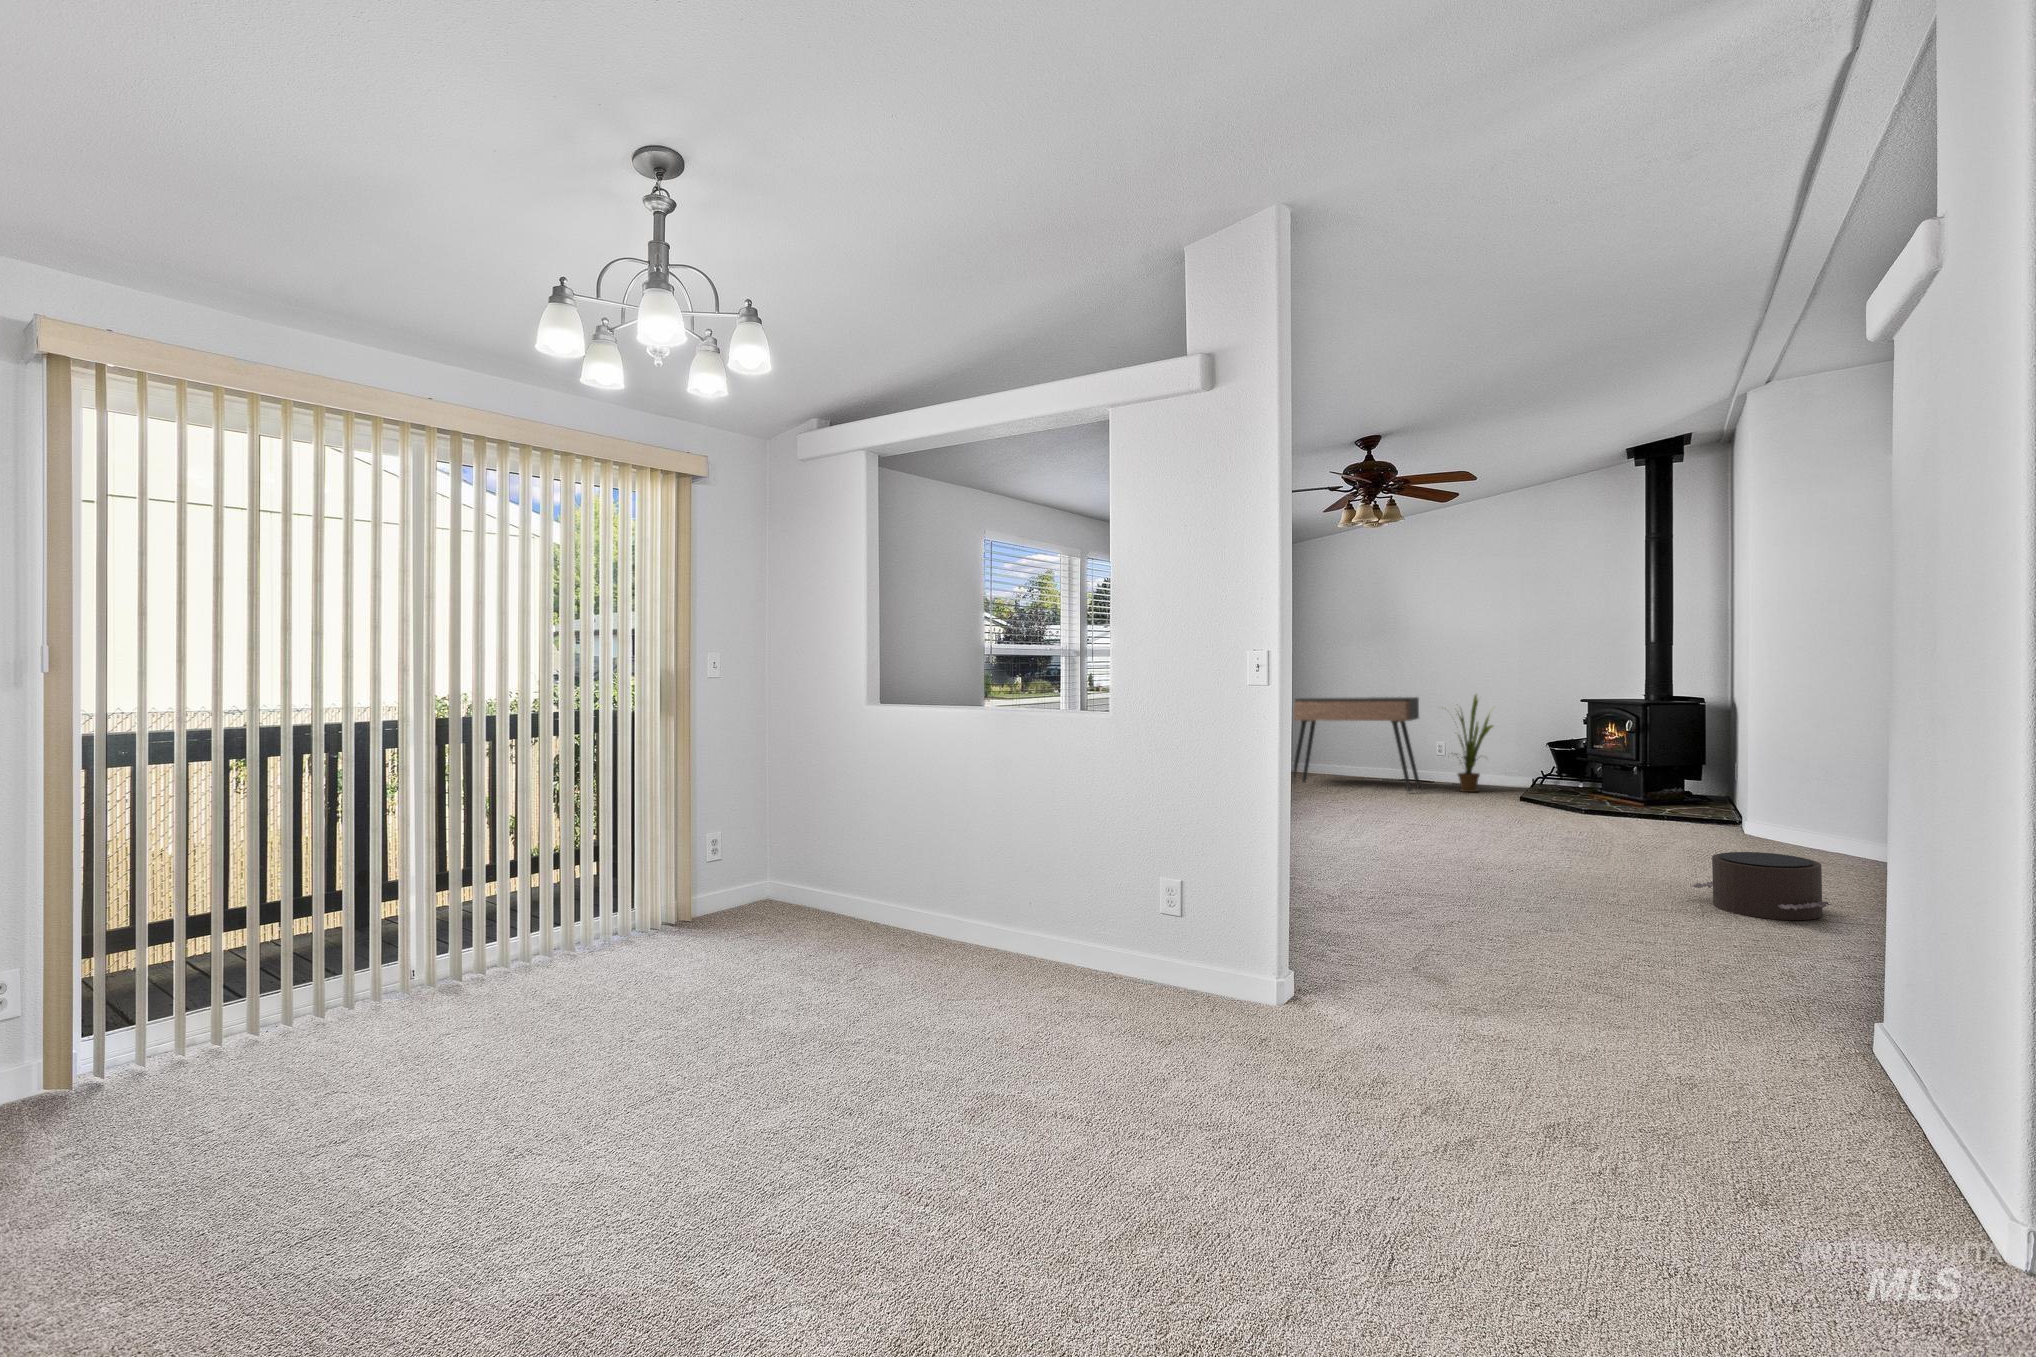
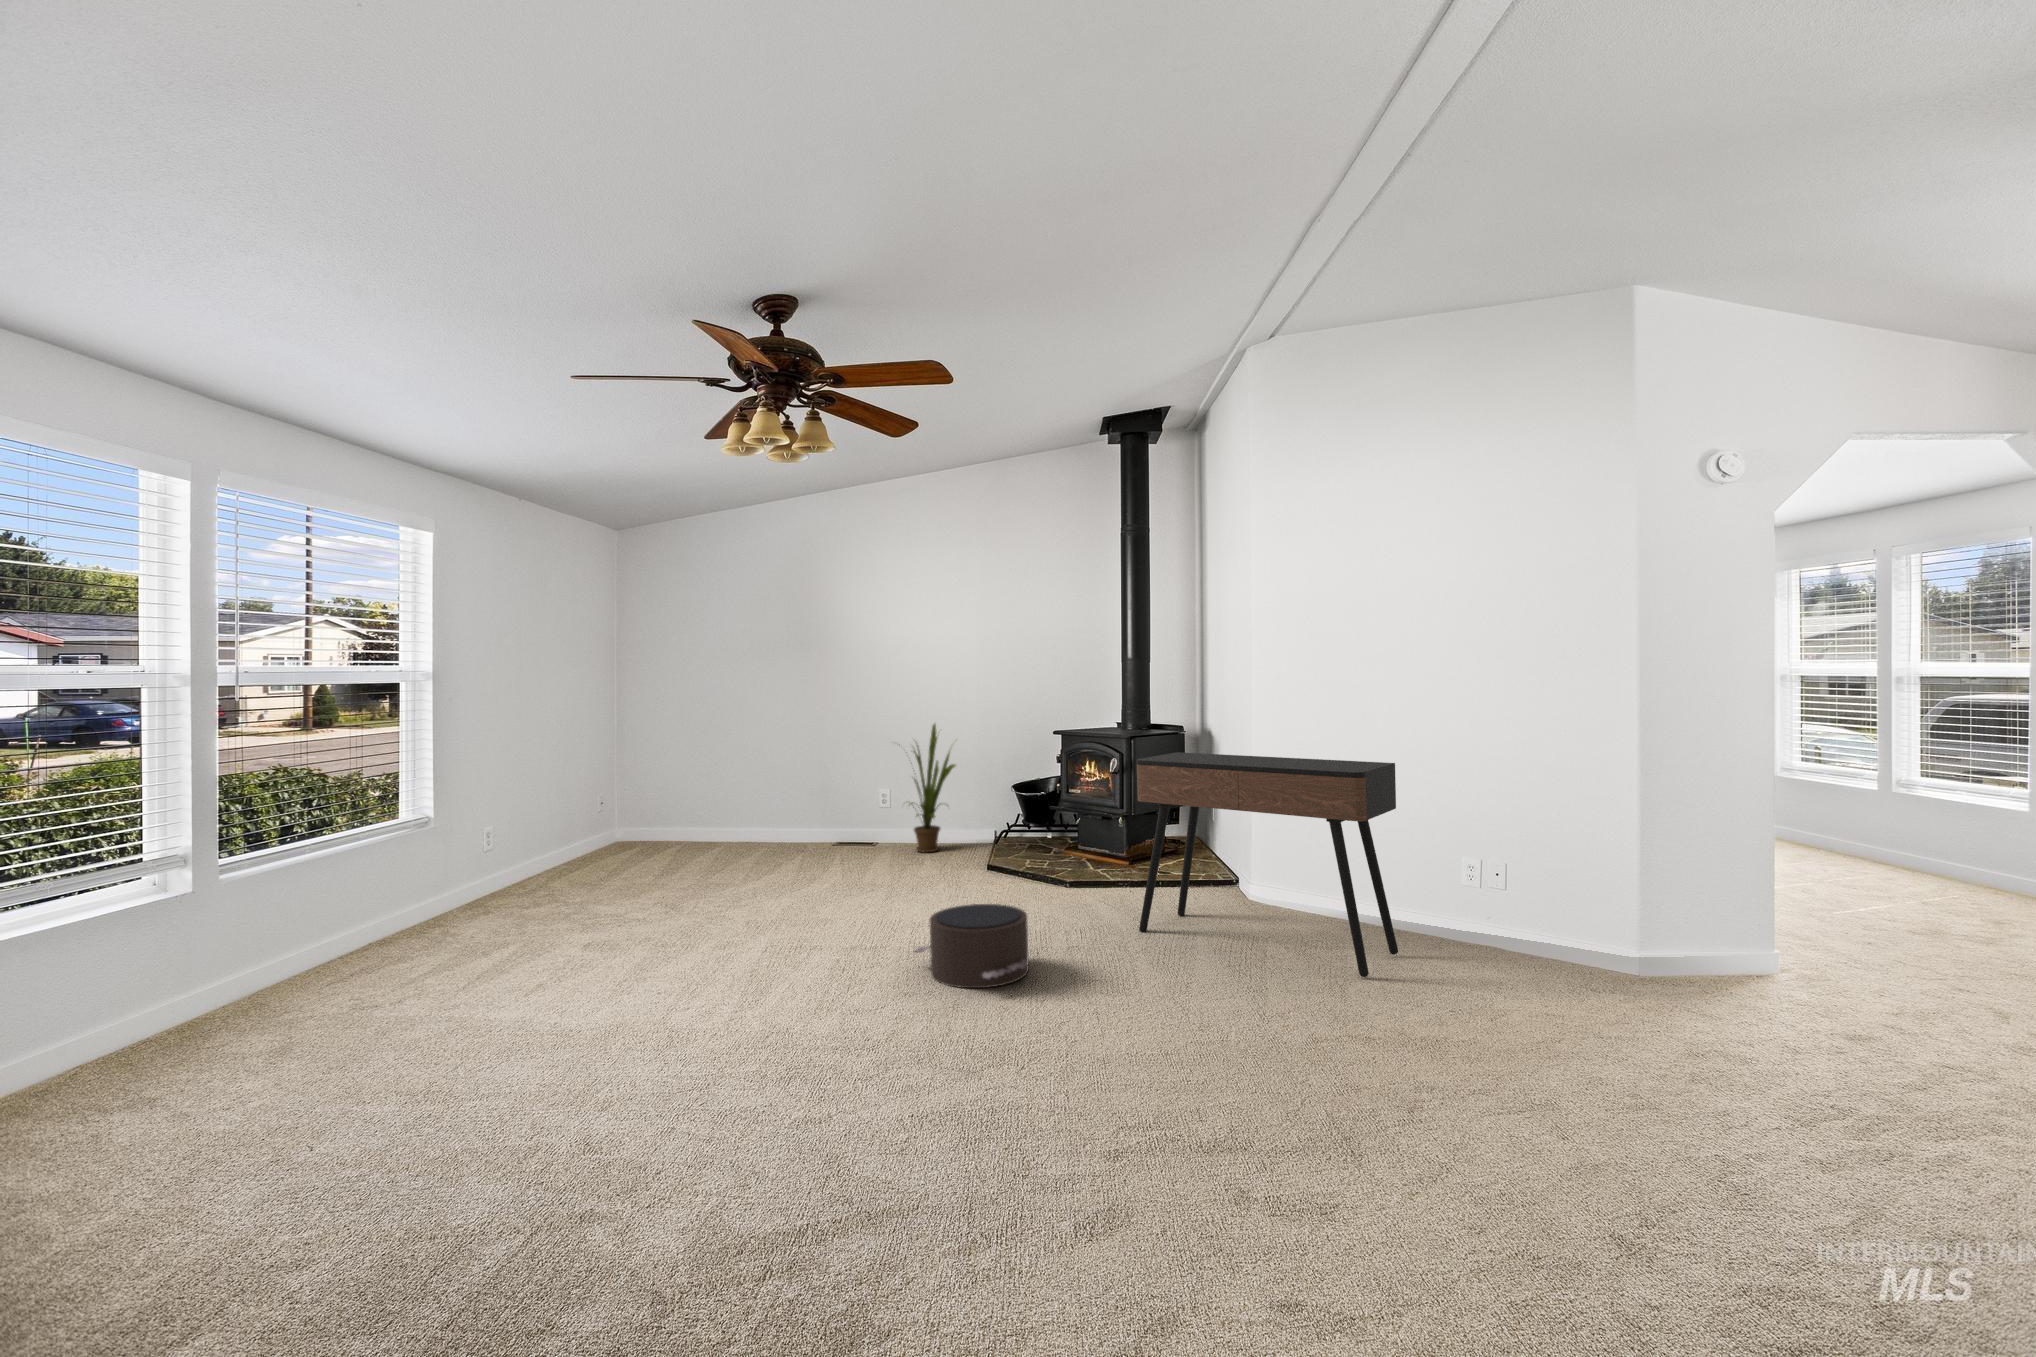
console table: present [1293,697,1420,792] -> present [1137,752,1398,977]
pouf: present [1692,852,1829,920] -> present [915,904,1031,988]

